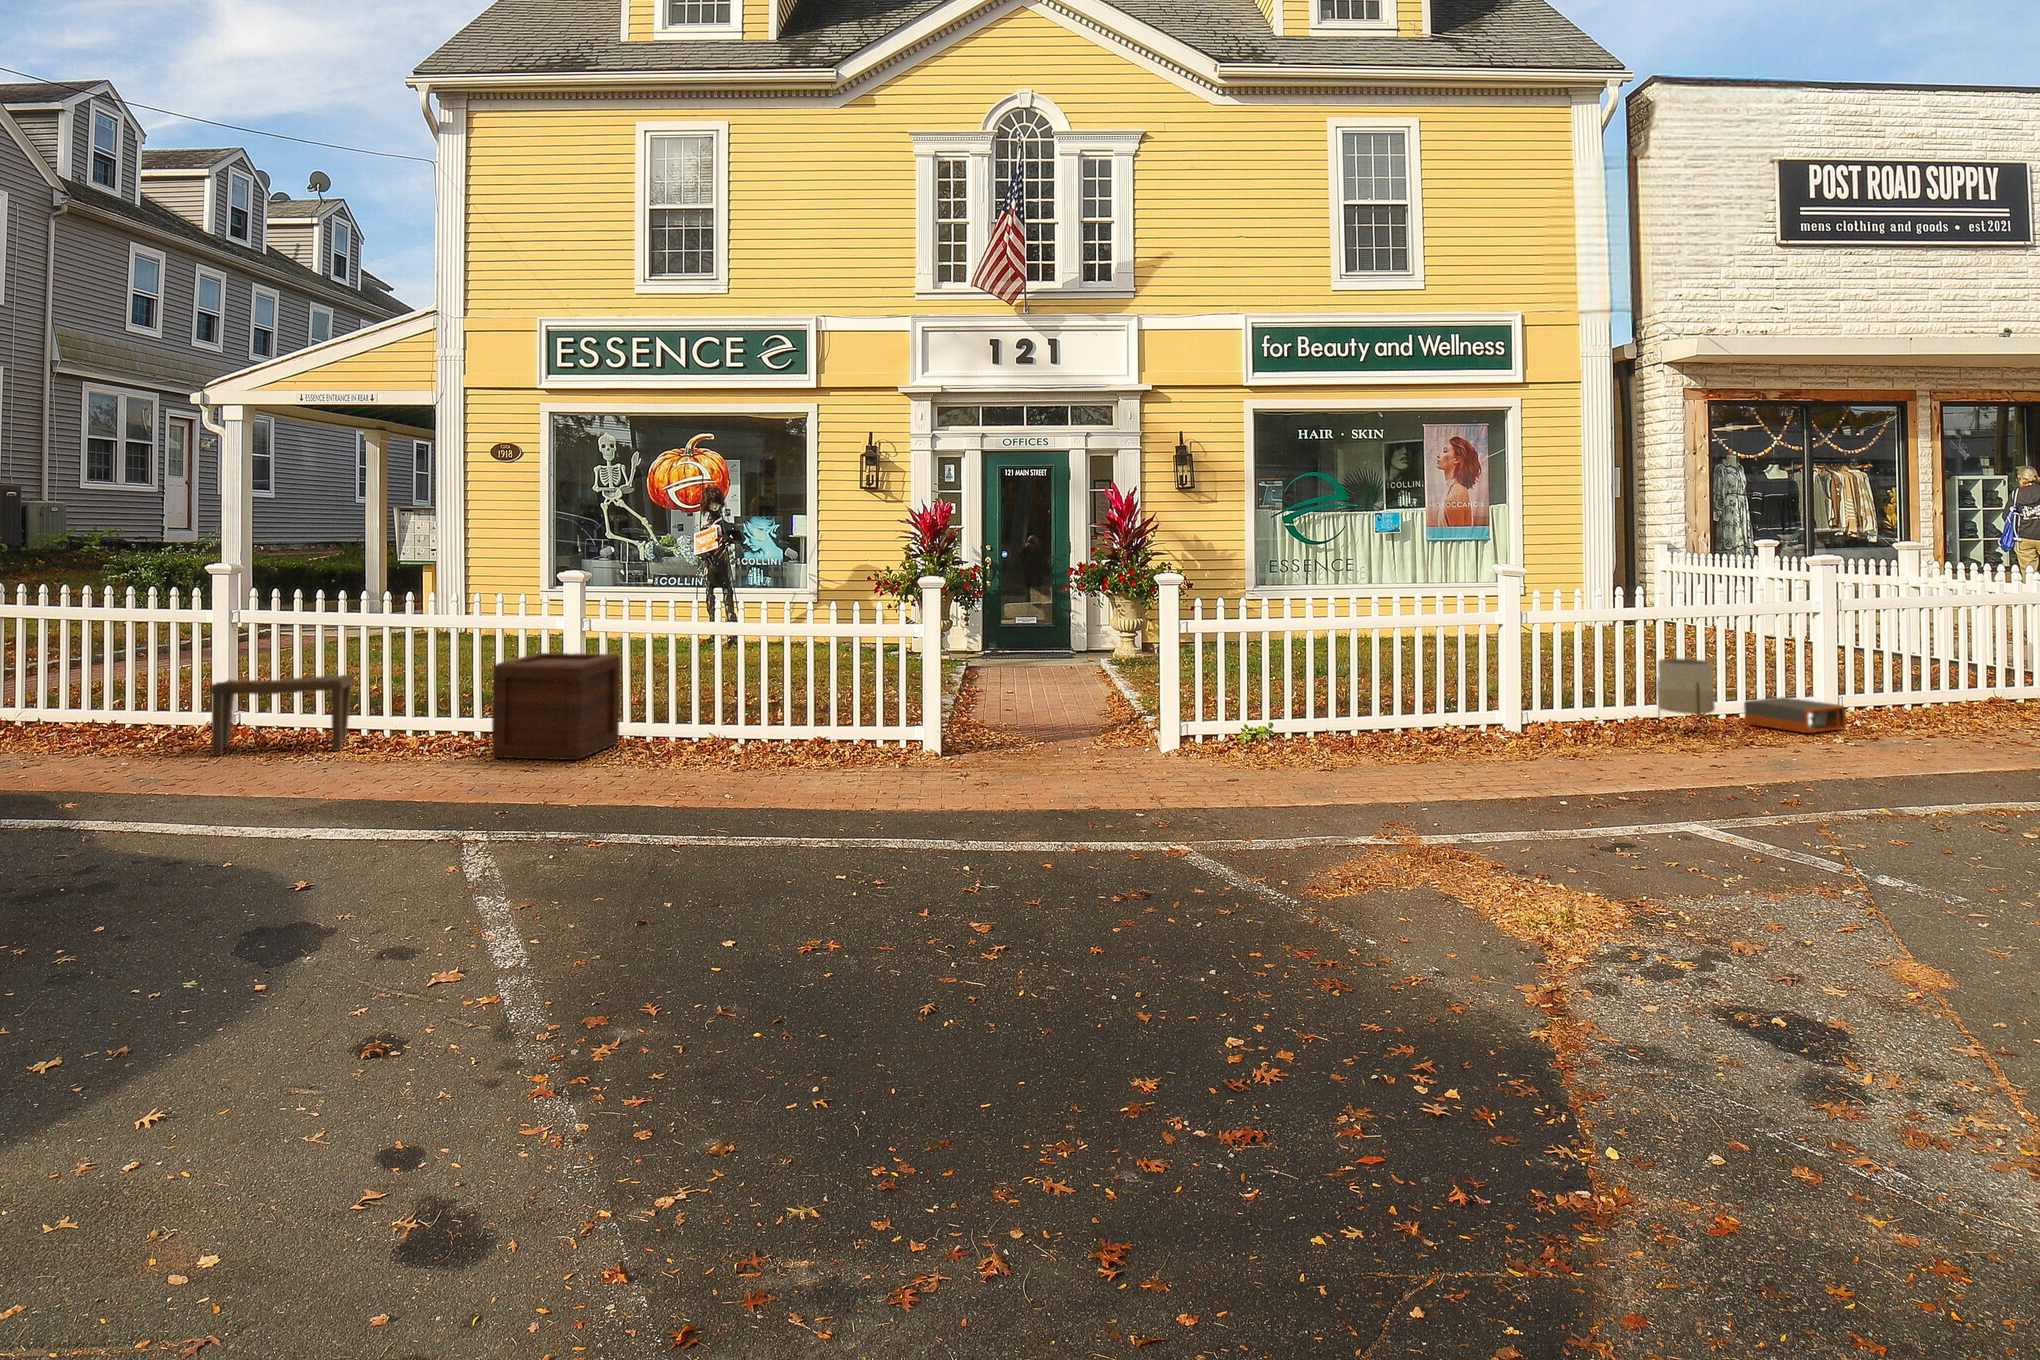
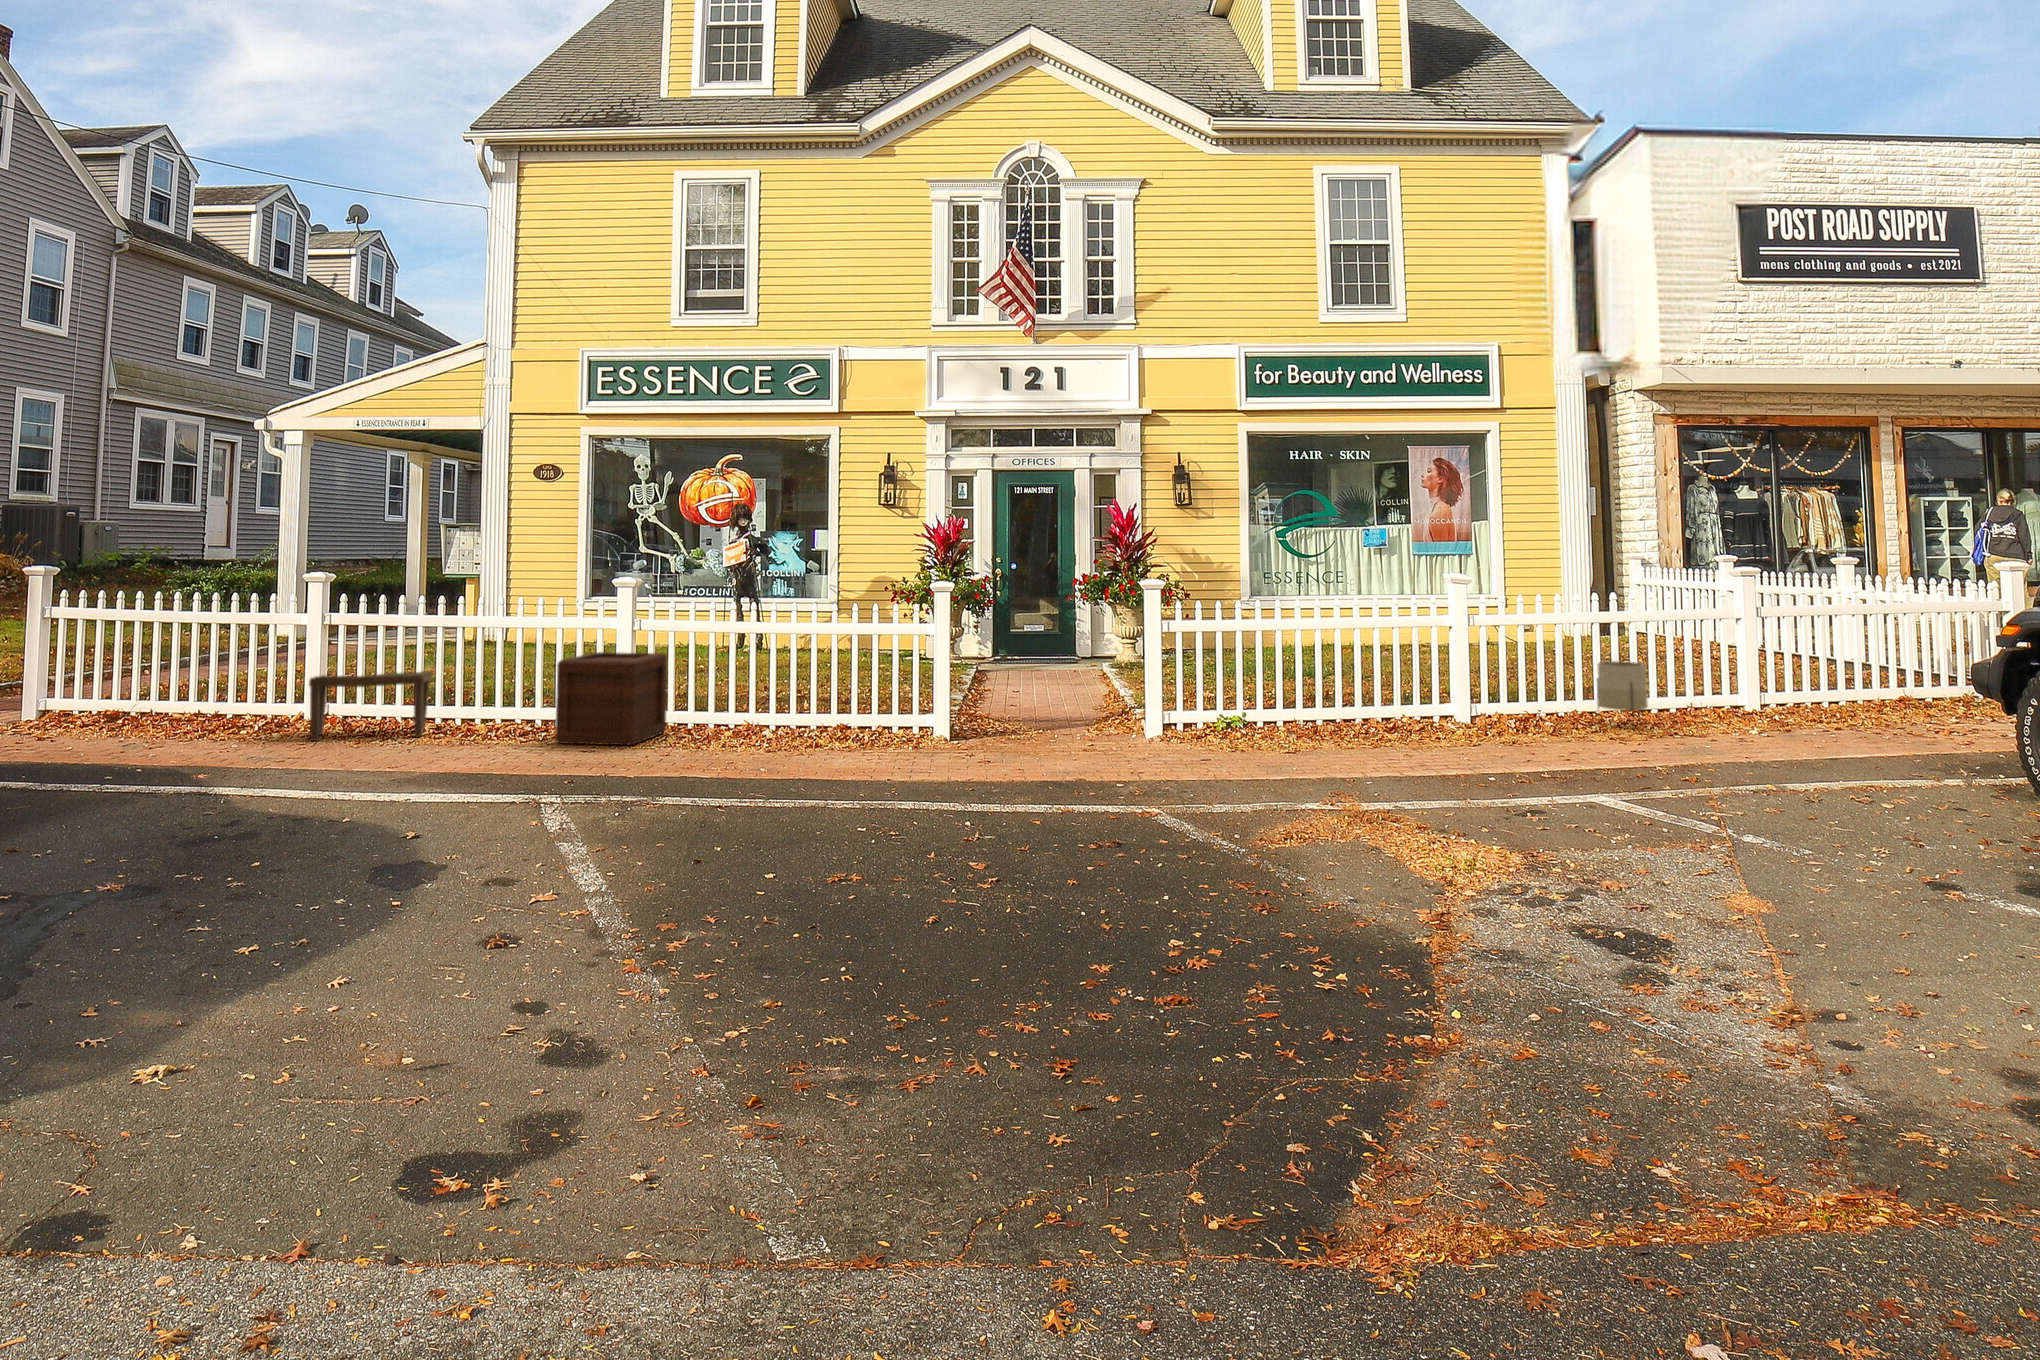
storage box: present [1744,697,1846,733] -> none [1677,698,1768,728]

